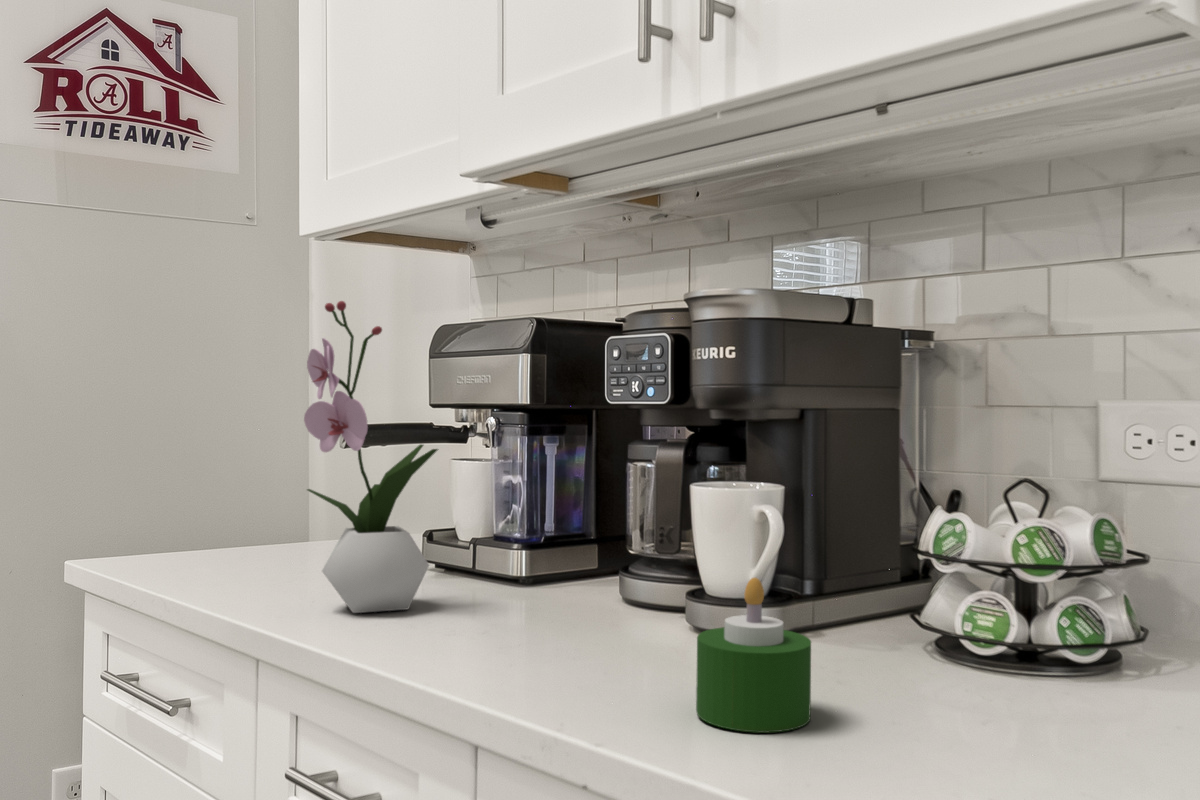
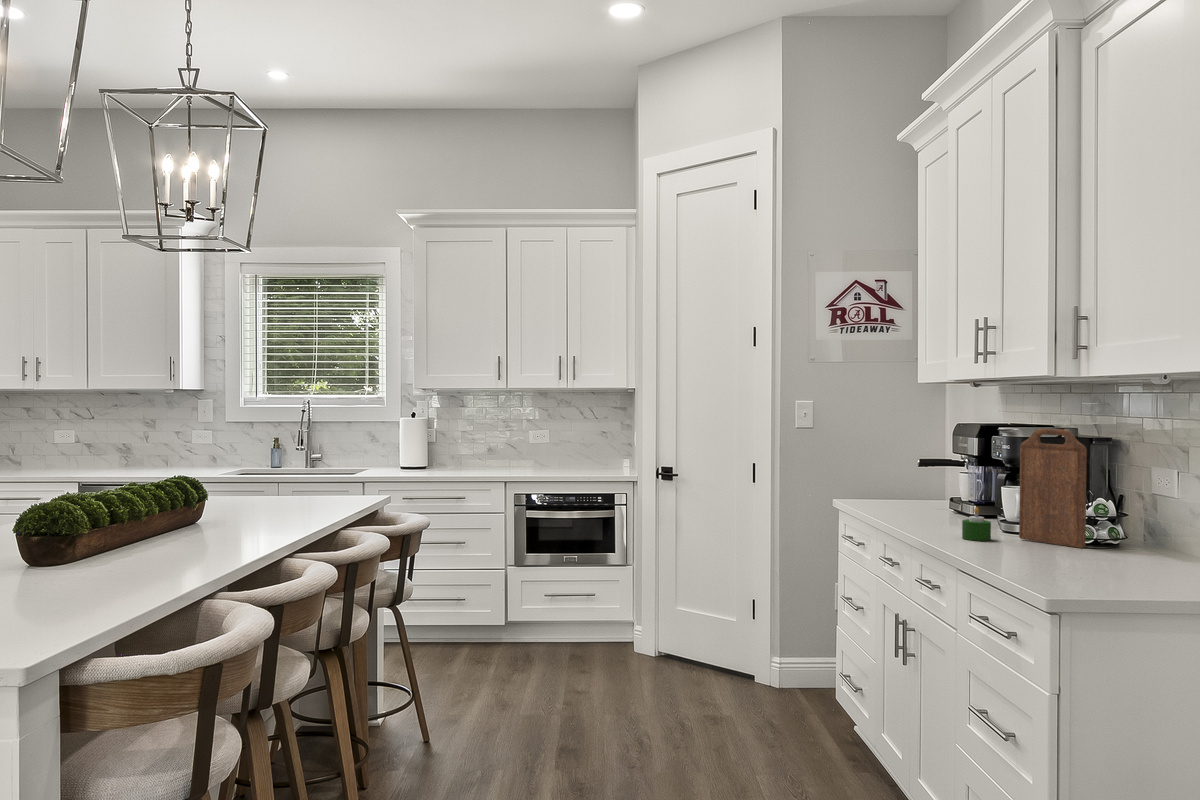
cutting board: none [855,249,1130,698] -> present [1019,429,1087,548]
flower arrangement: present [304,301,438,613] -> none [898,425,937,519]

